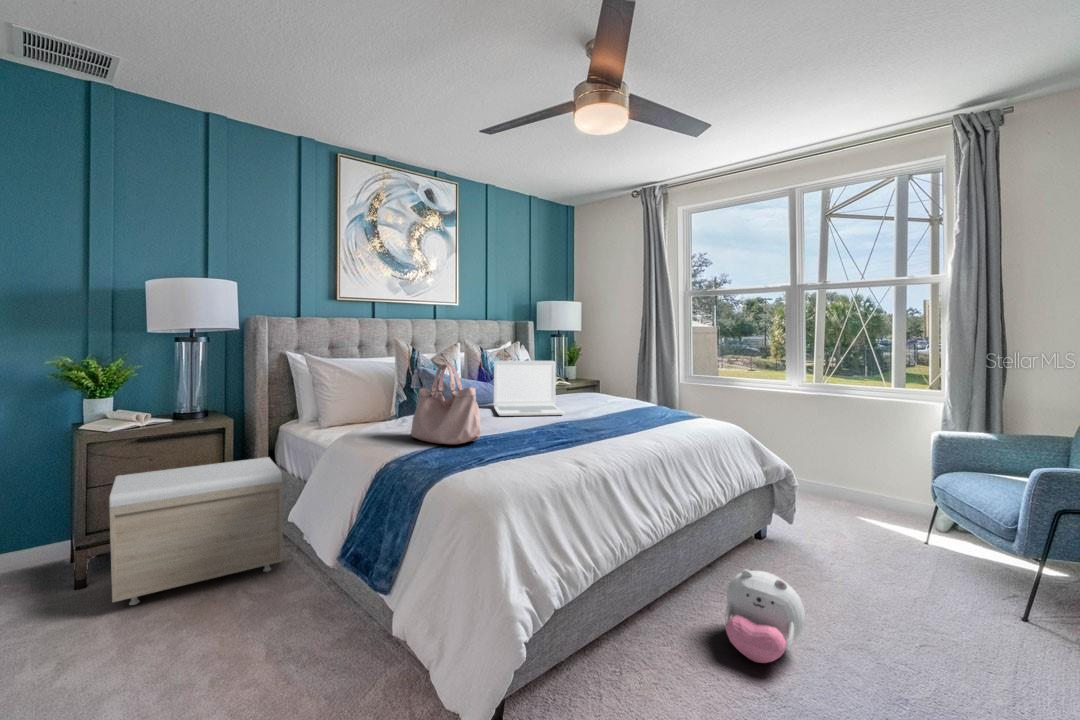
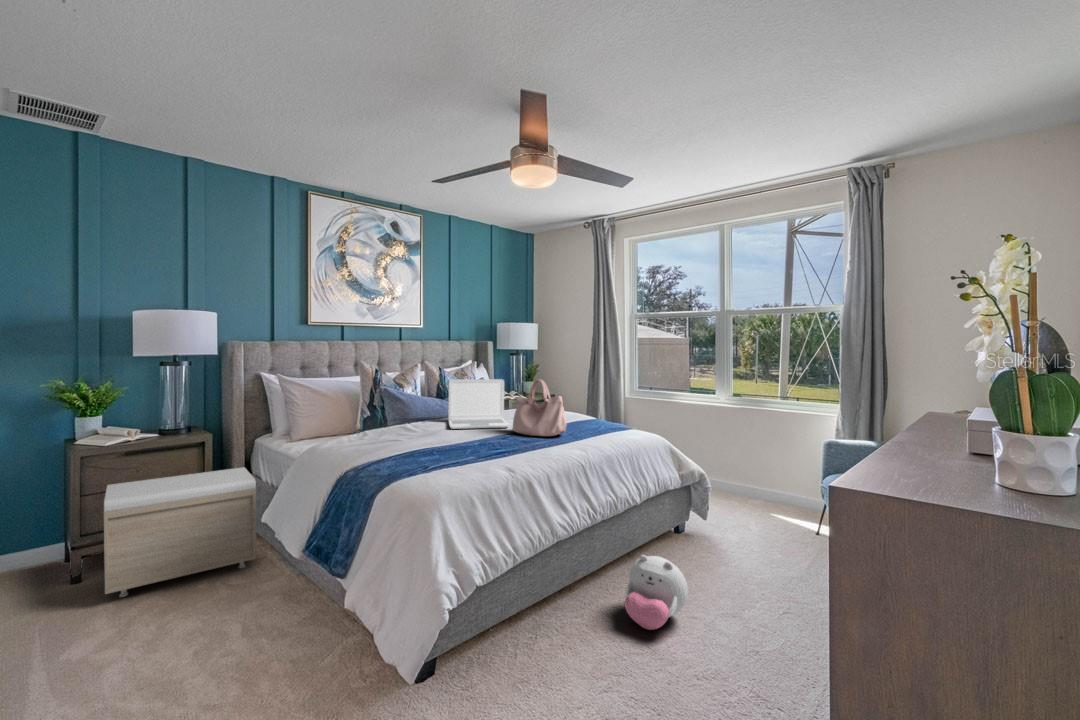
handbag: present [411,364,481,444] -> present [513,379,567,436]

